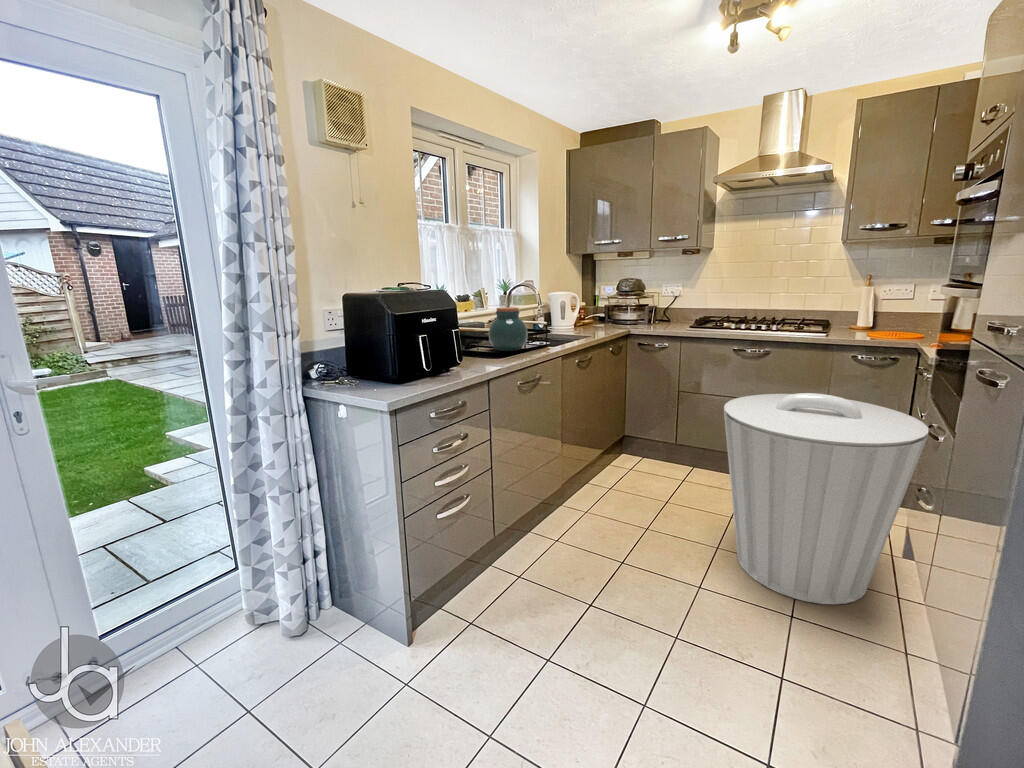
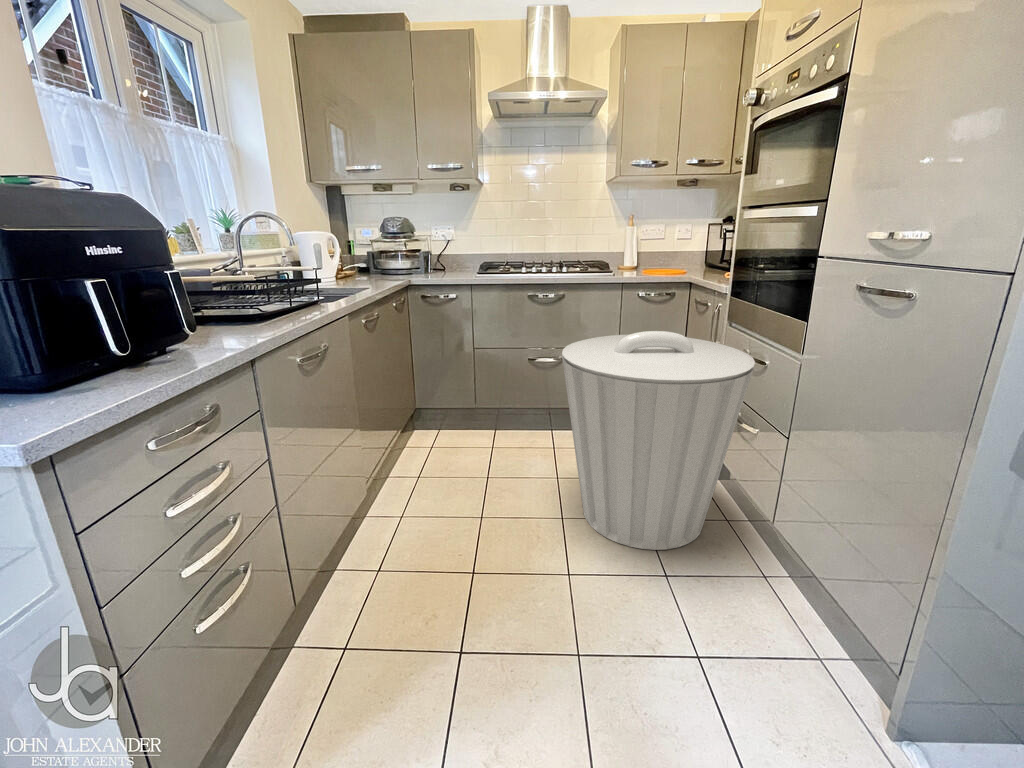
jar: present [489,307,527,351] -> none [223,243,293,313]

